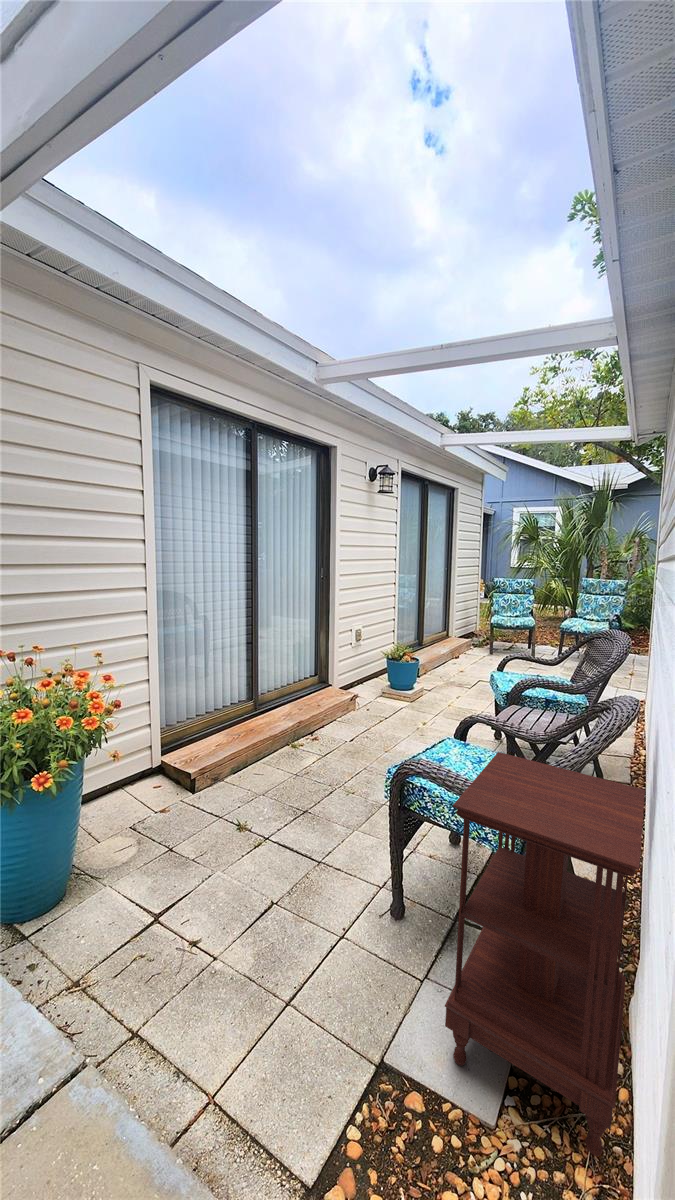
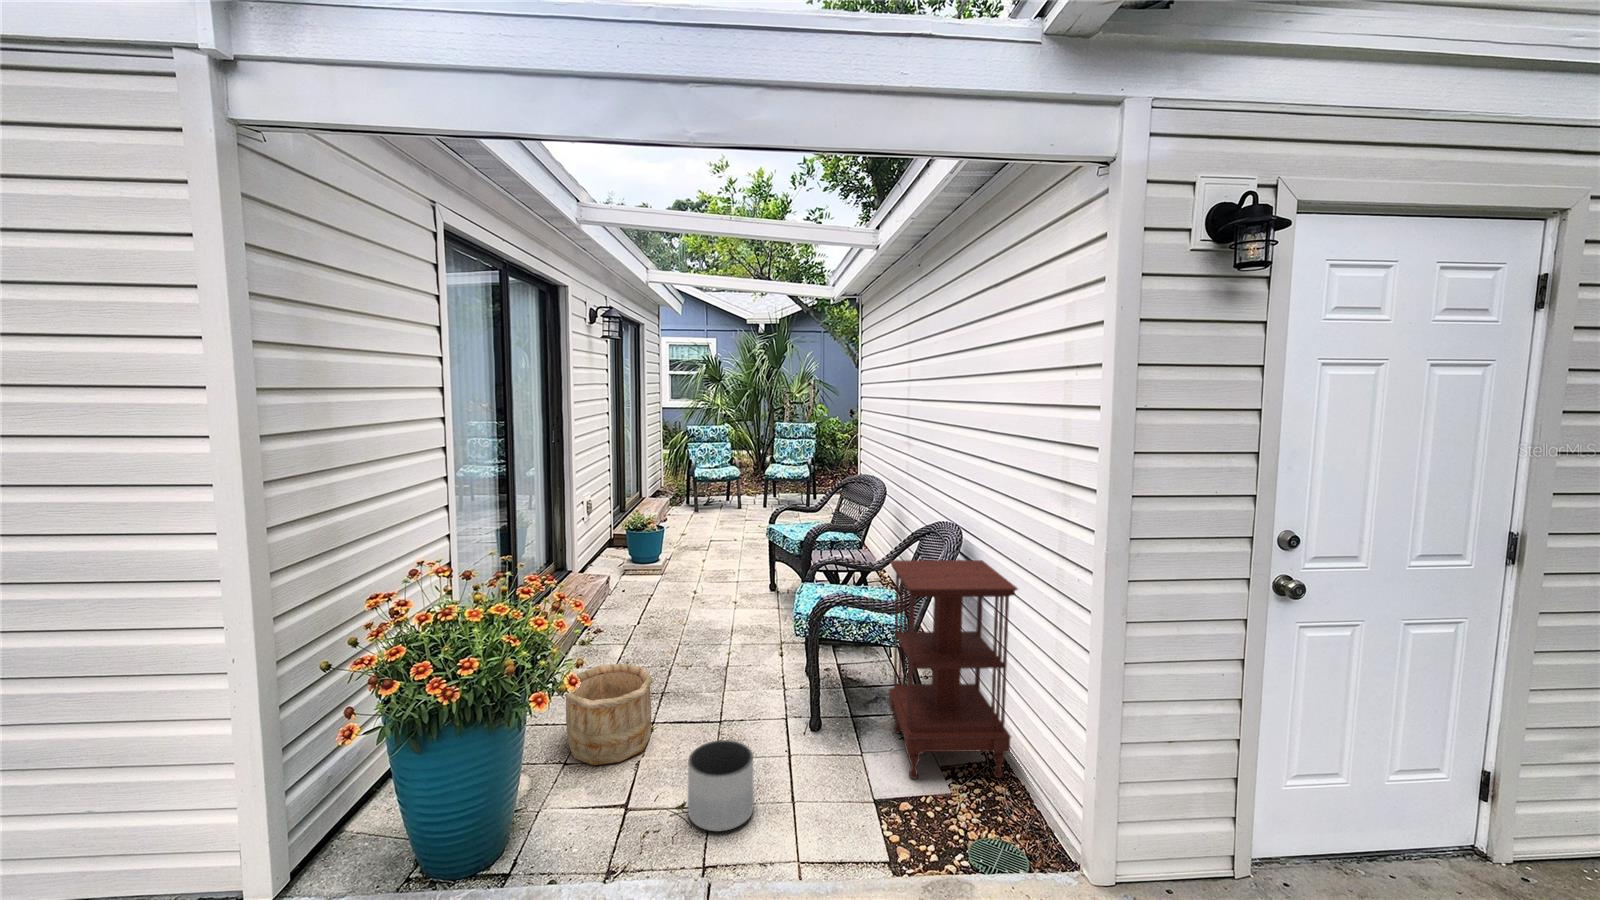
wooden bucket: none [184,774,263,868] -> present [565,664,653,765]
planter: none [192,891,262,1000] -> present [688,740,754,832]

